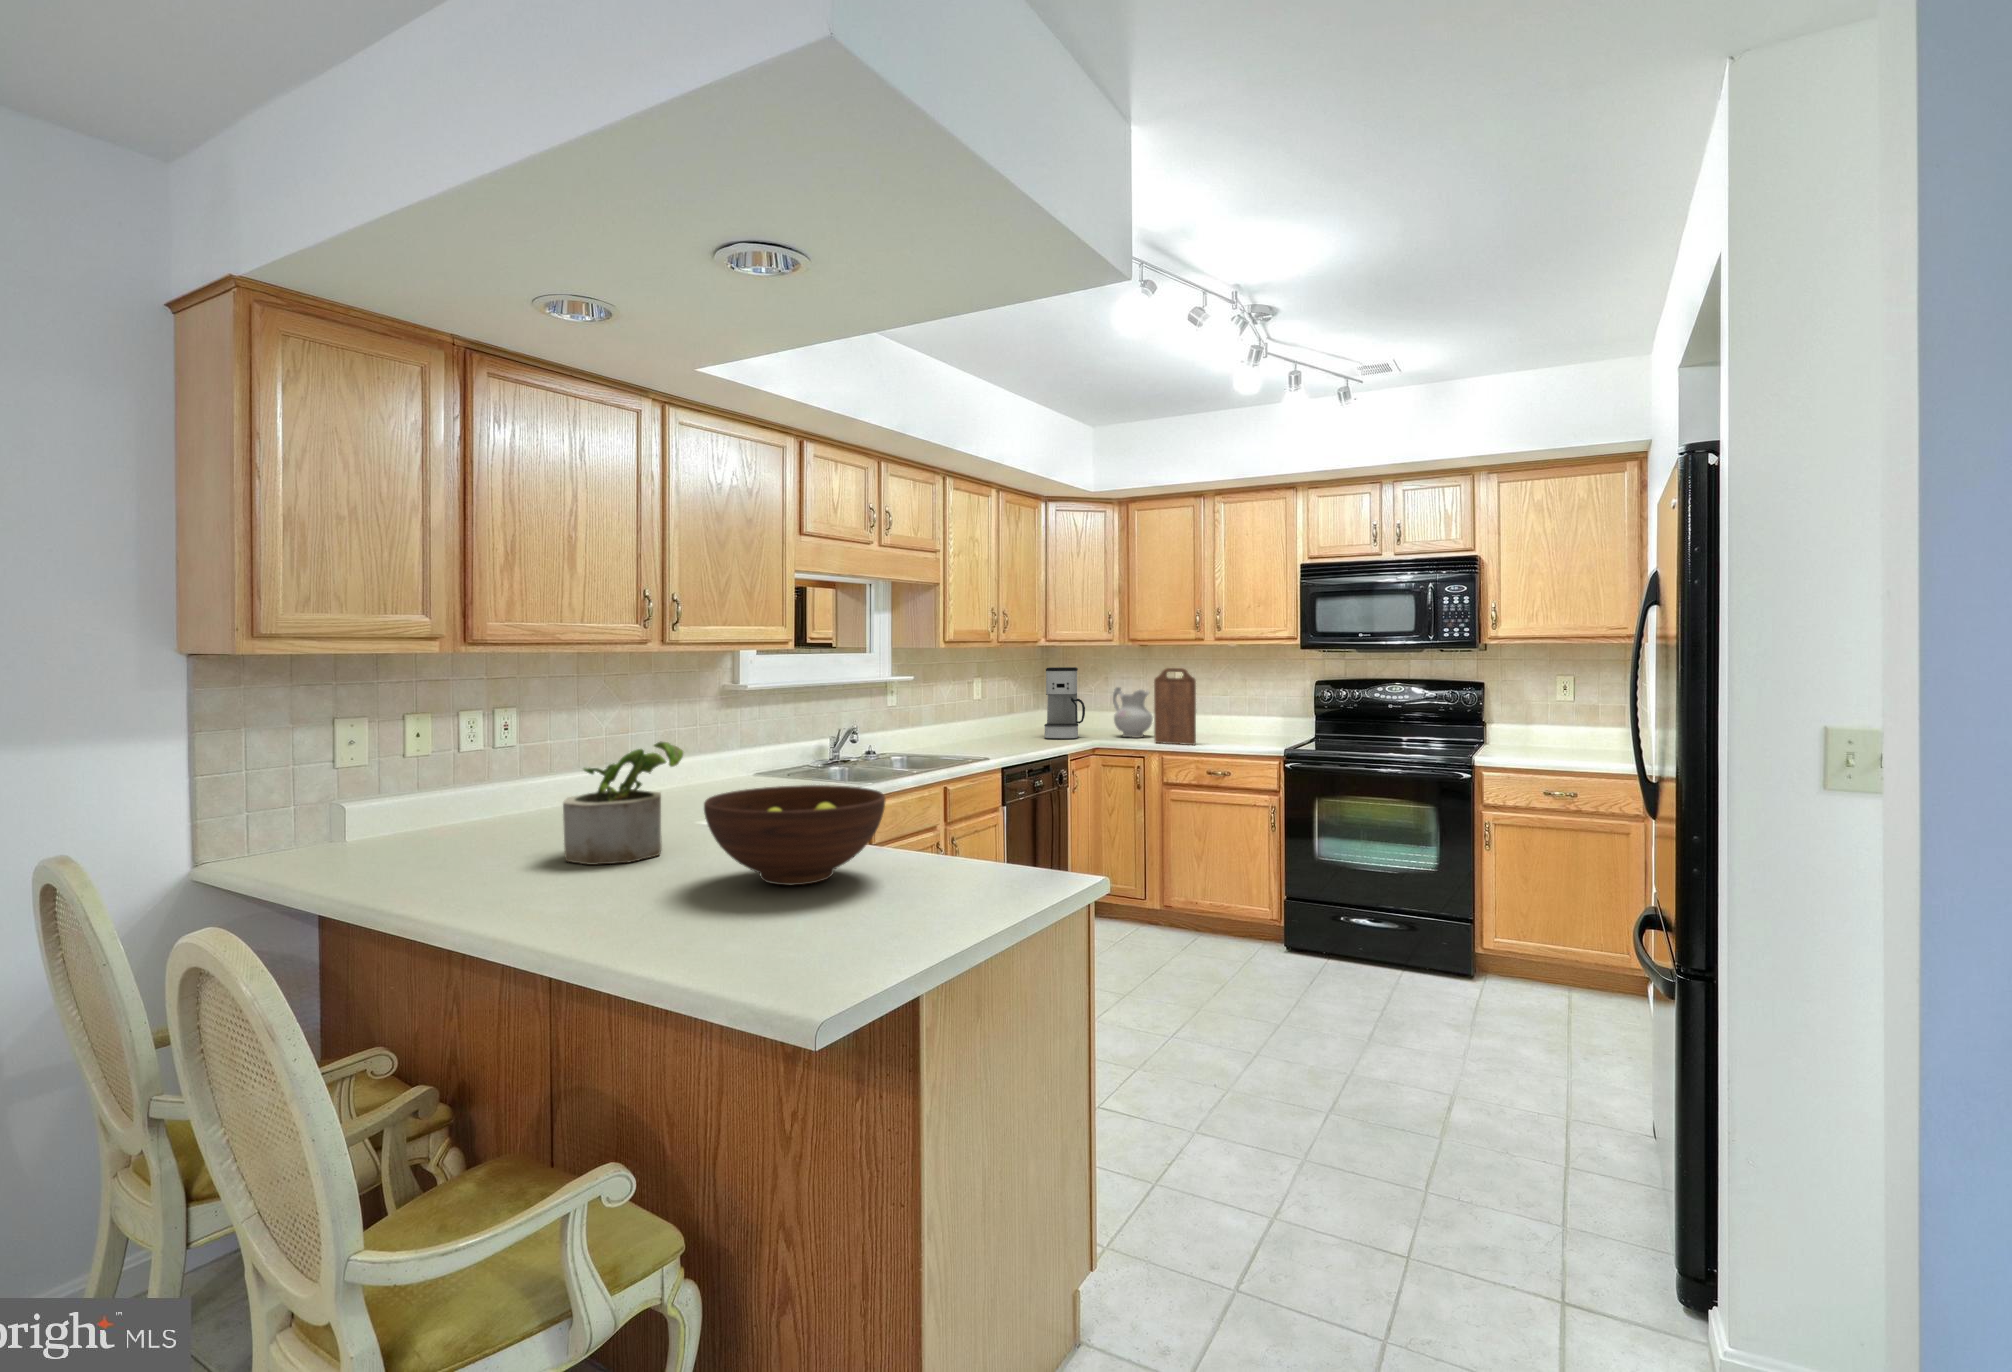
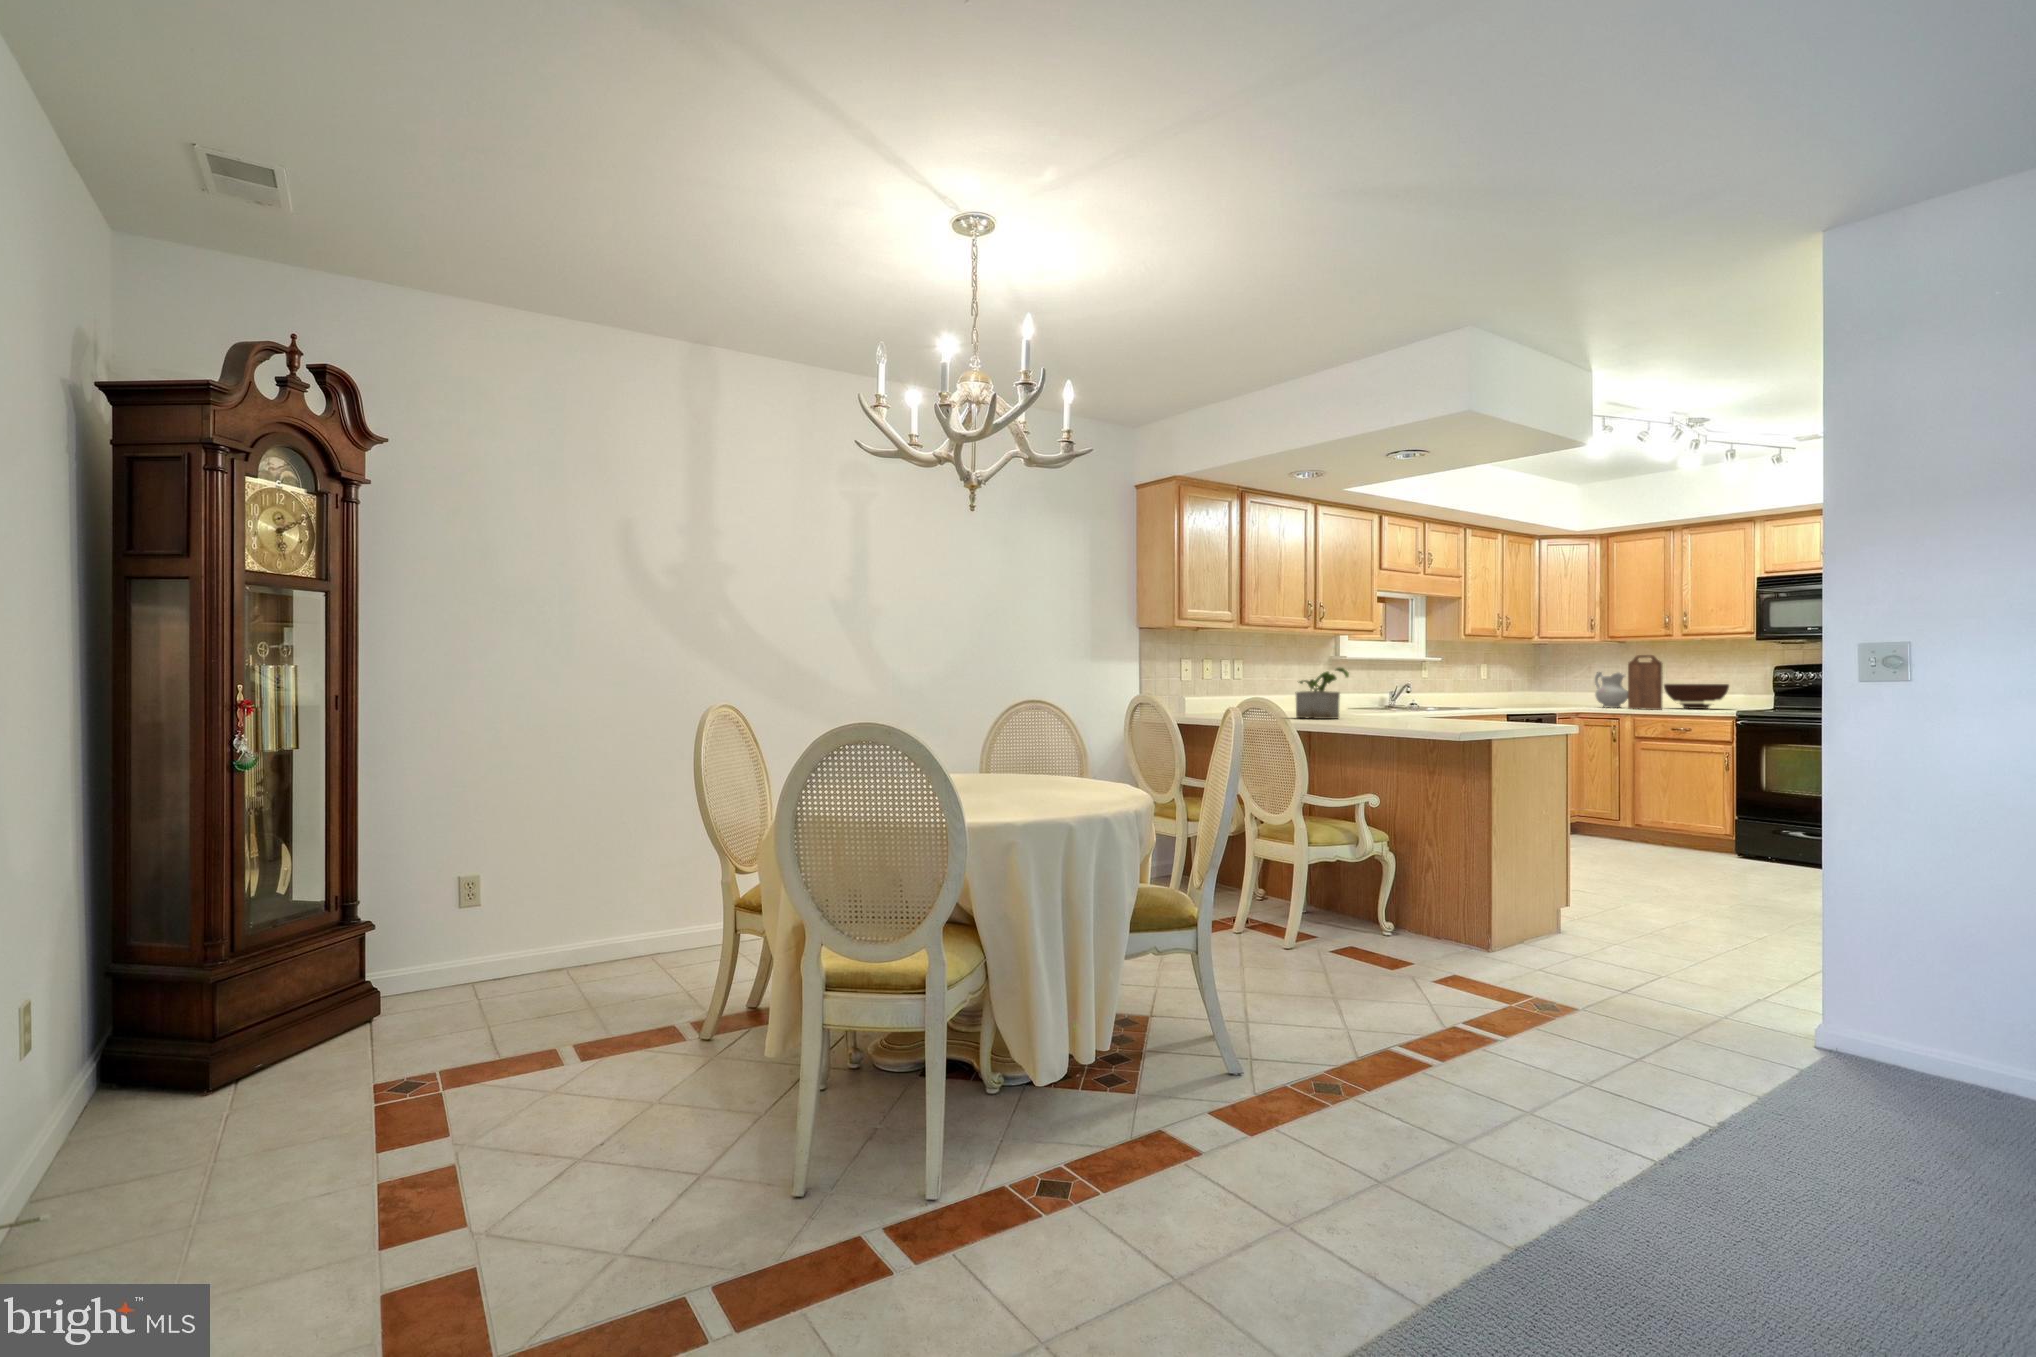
coffee maker: present [1044,667,1085,739] -> none [1538,657,1571,707]
fruit bowl: present [704,785,885,885] -> present [1664,684,1729,709]

